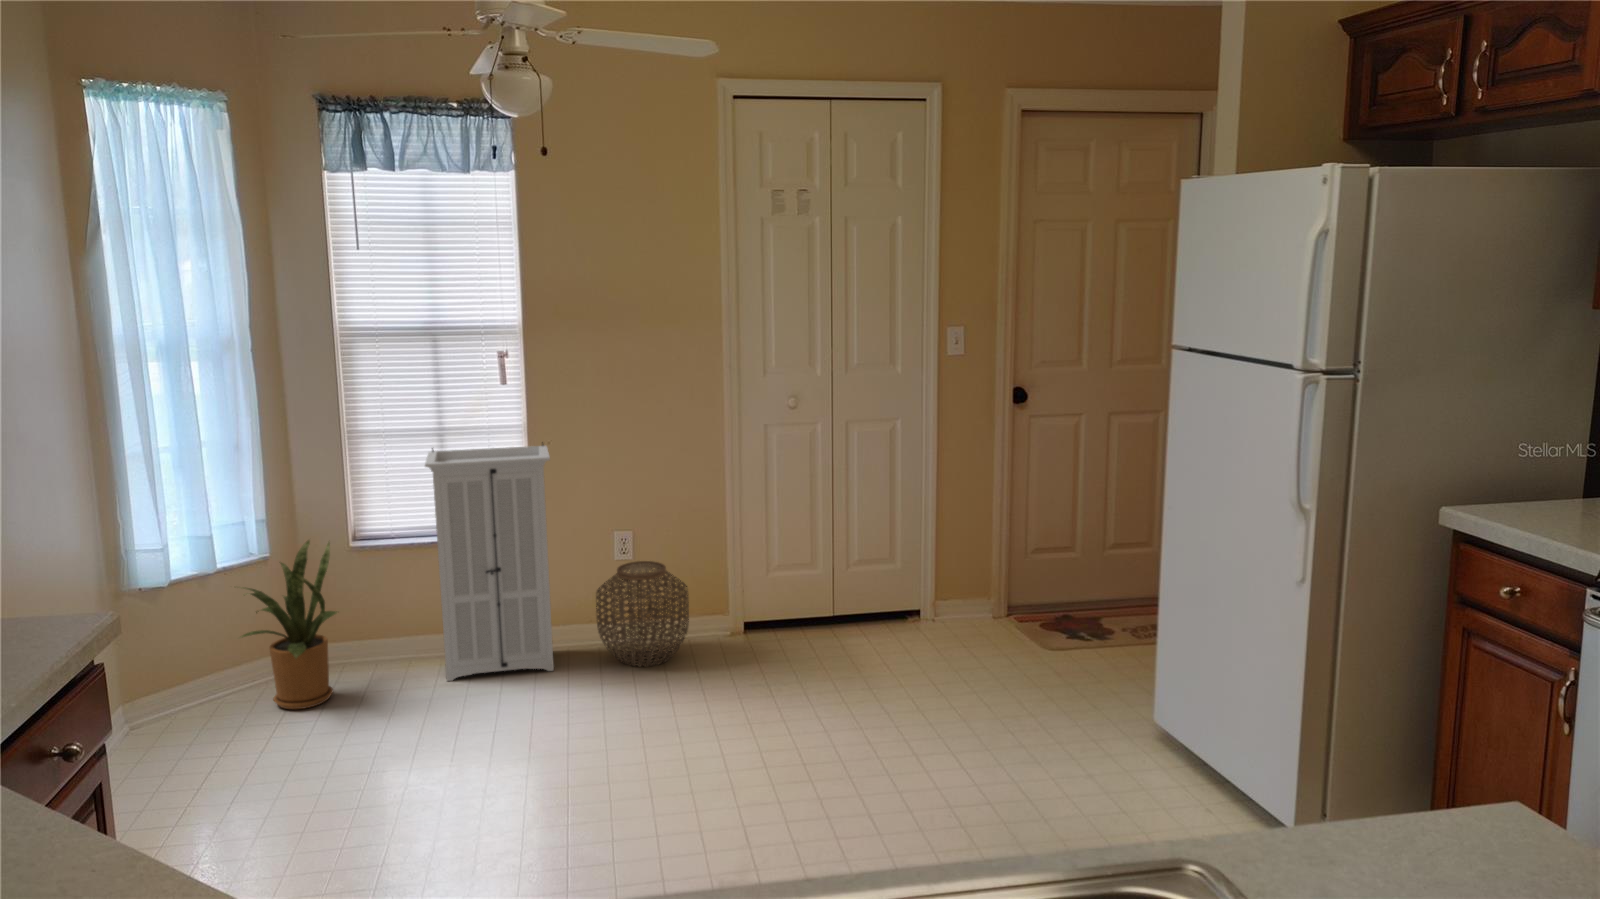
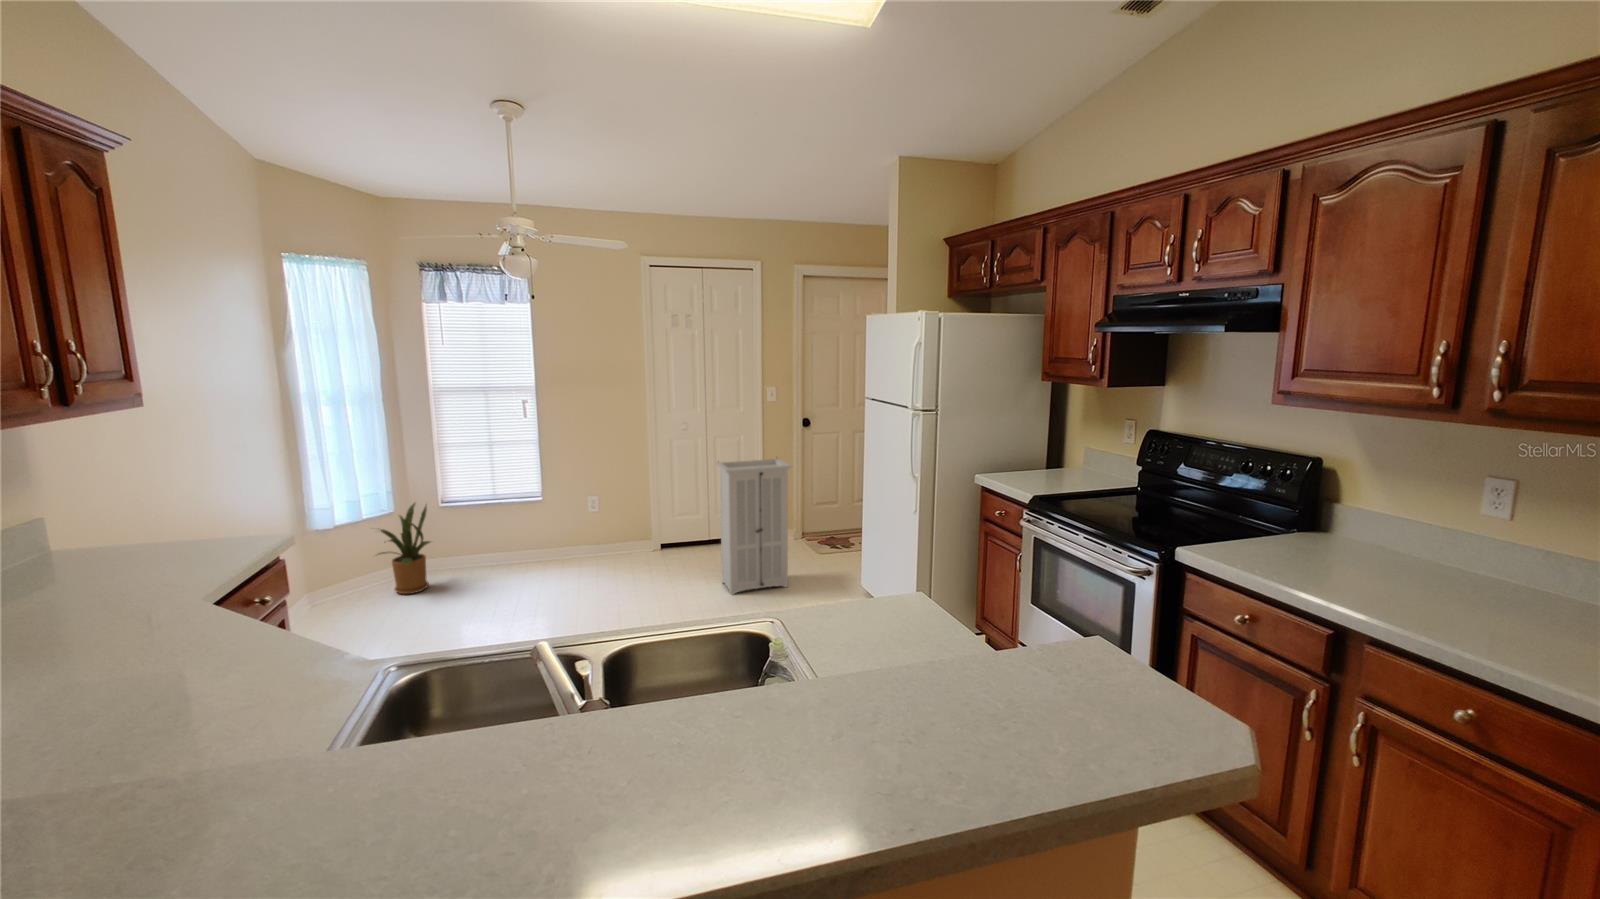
storage cabinet: present [425,442,554,681] -> present [717,459,792,595]
woven basket: present [596,561,689,667] -> none [578,512,629,567]

